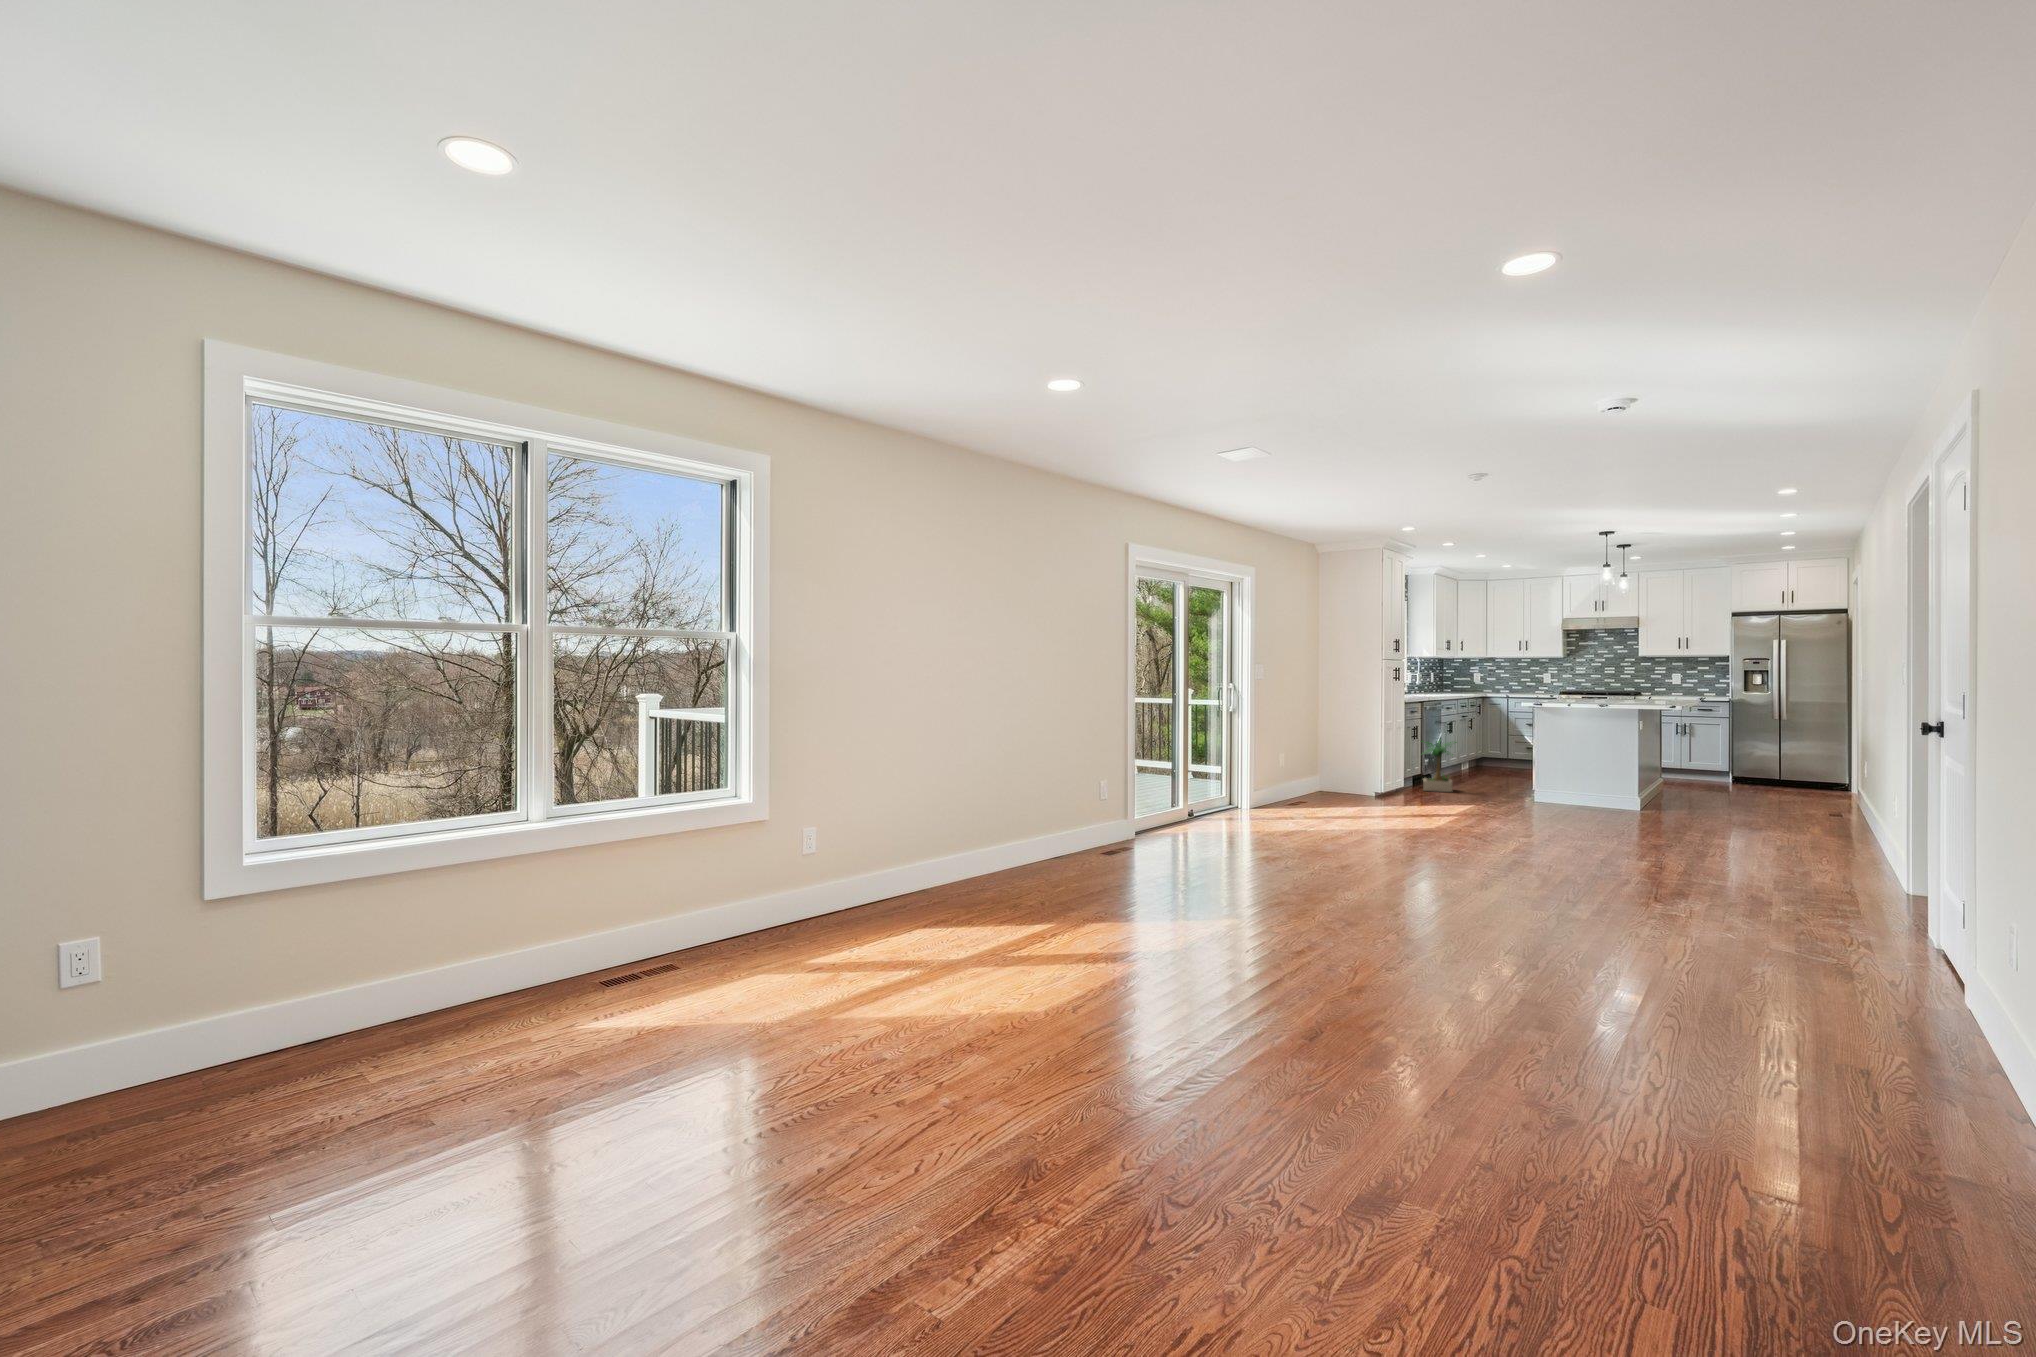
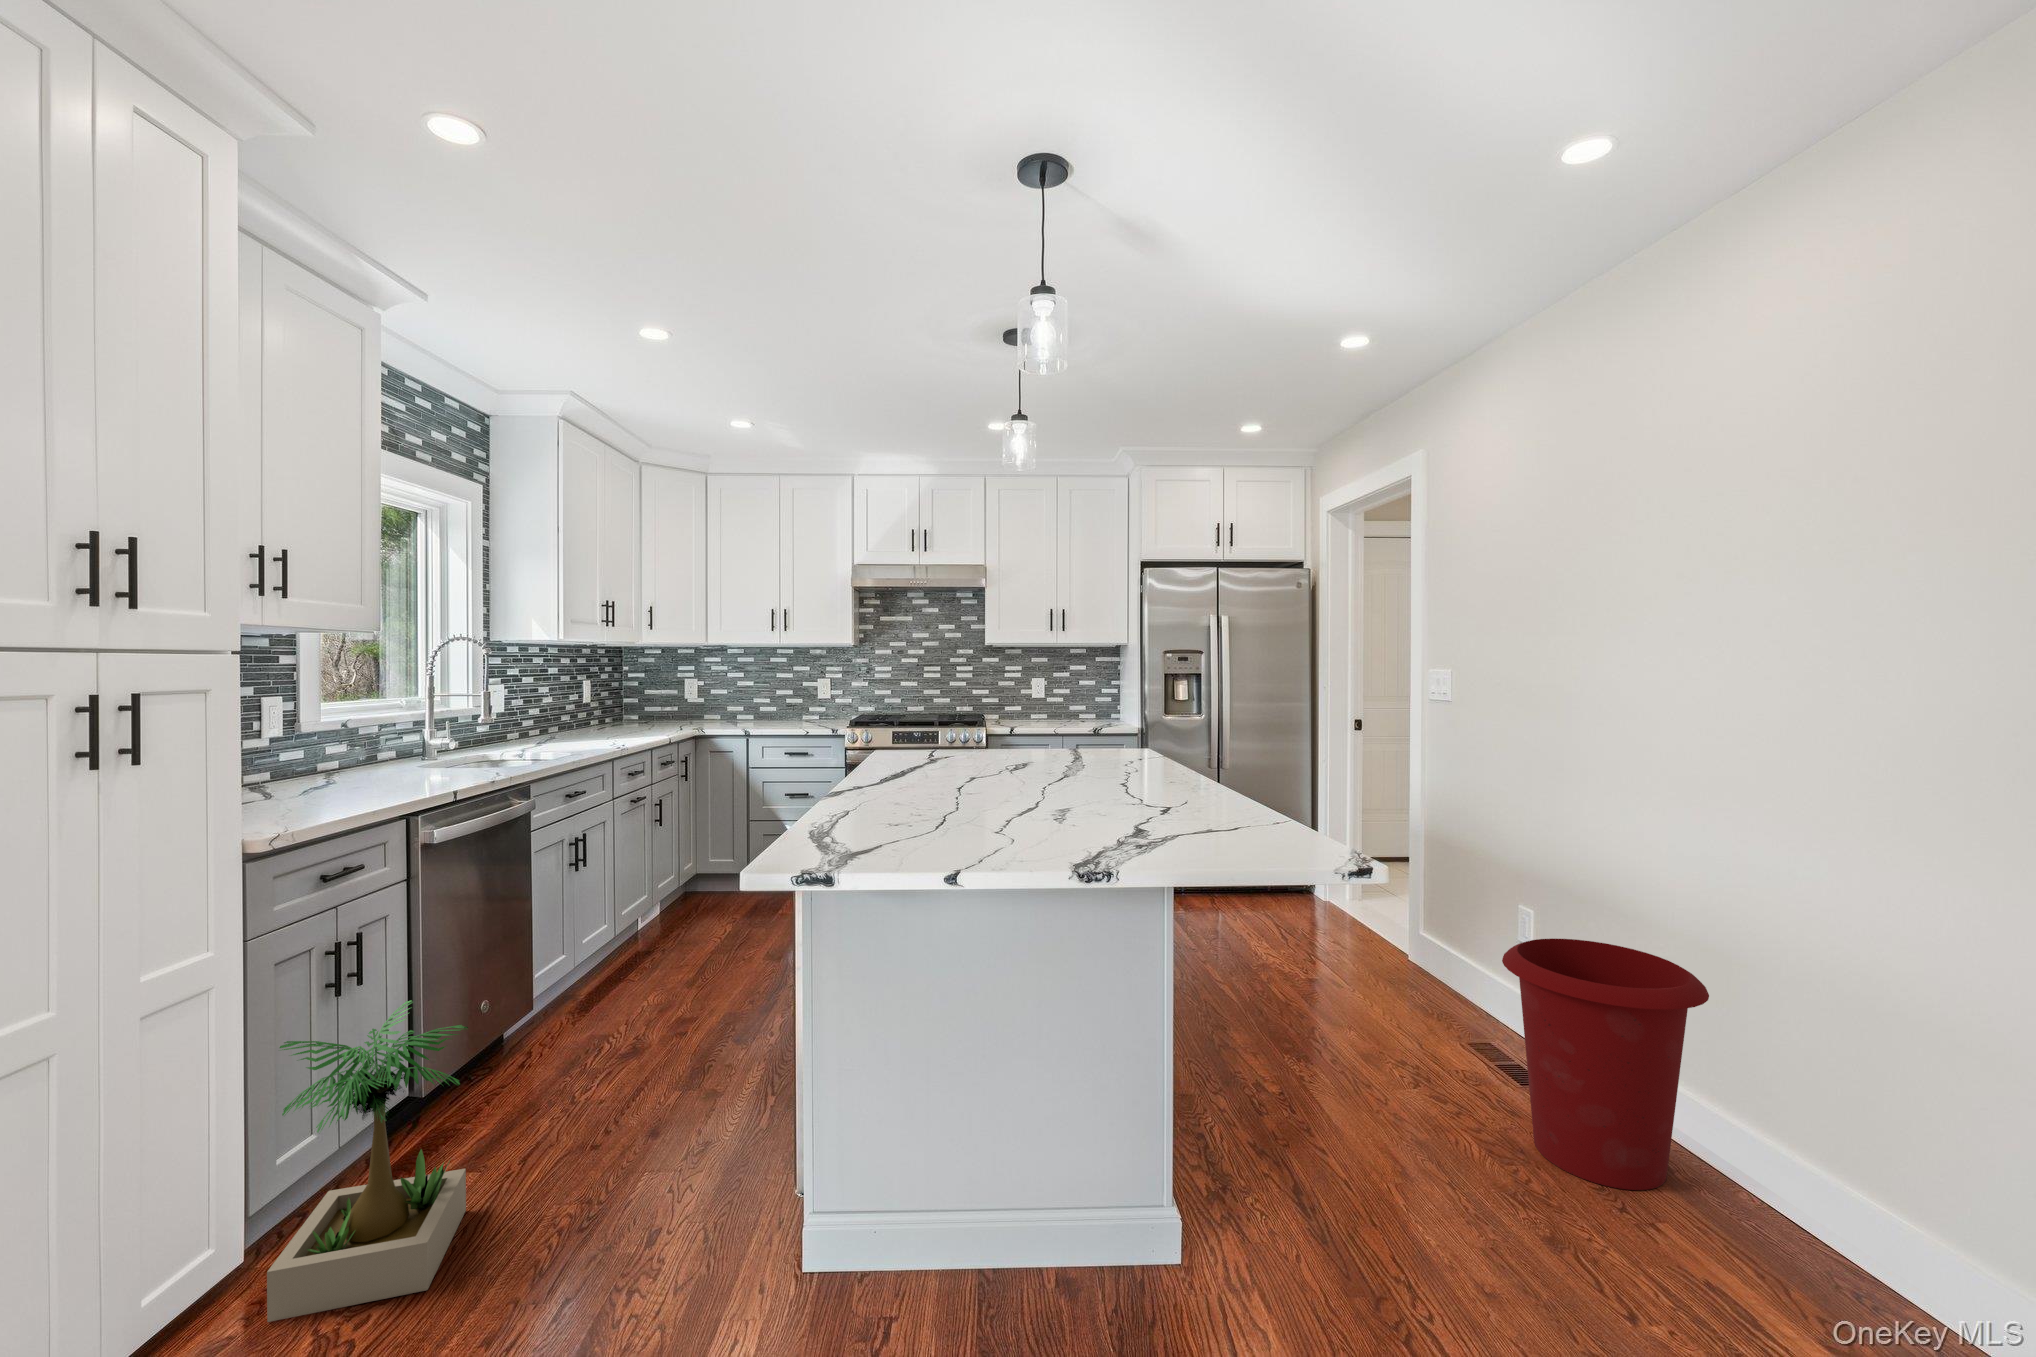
waste bin: none [1777,753,1844,818] -> present [1502,939,1709,1190]

